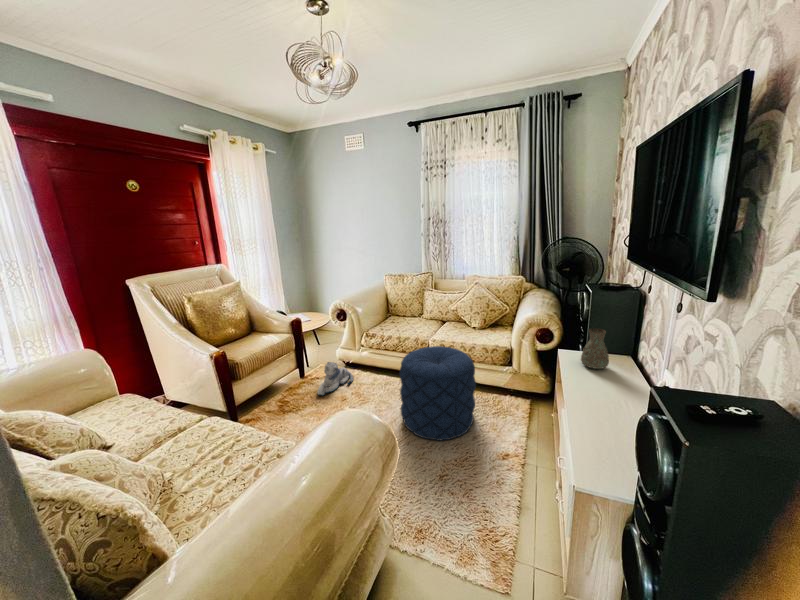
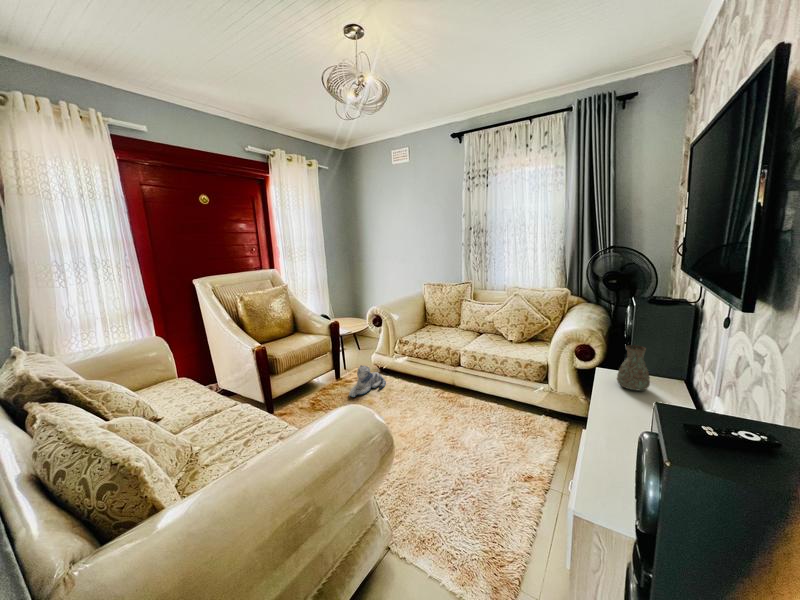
pouf: present [400,346,476,440] -> none [424,356,502,453]

